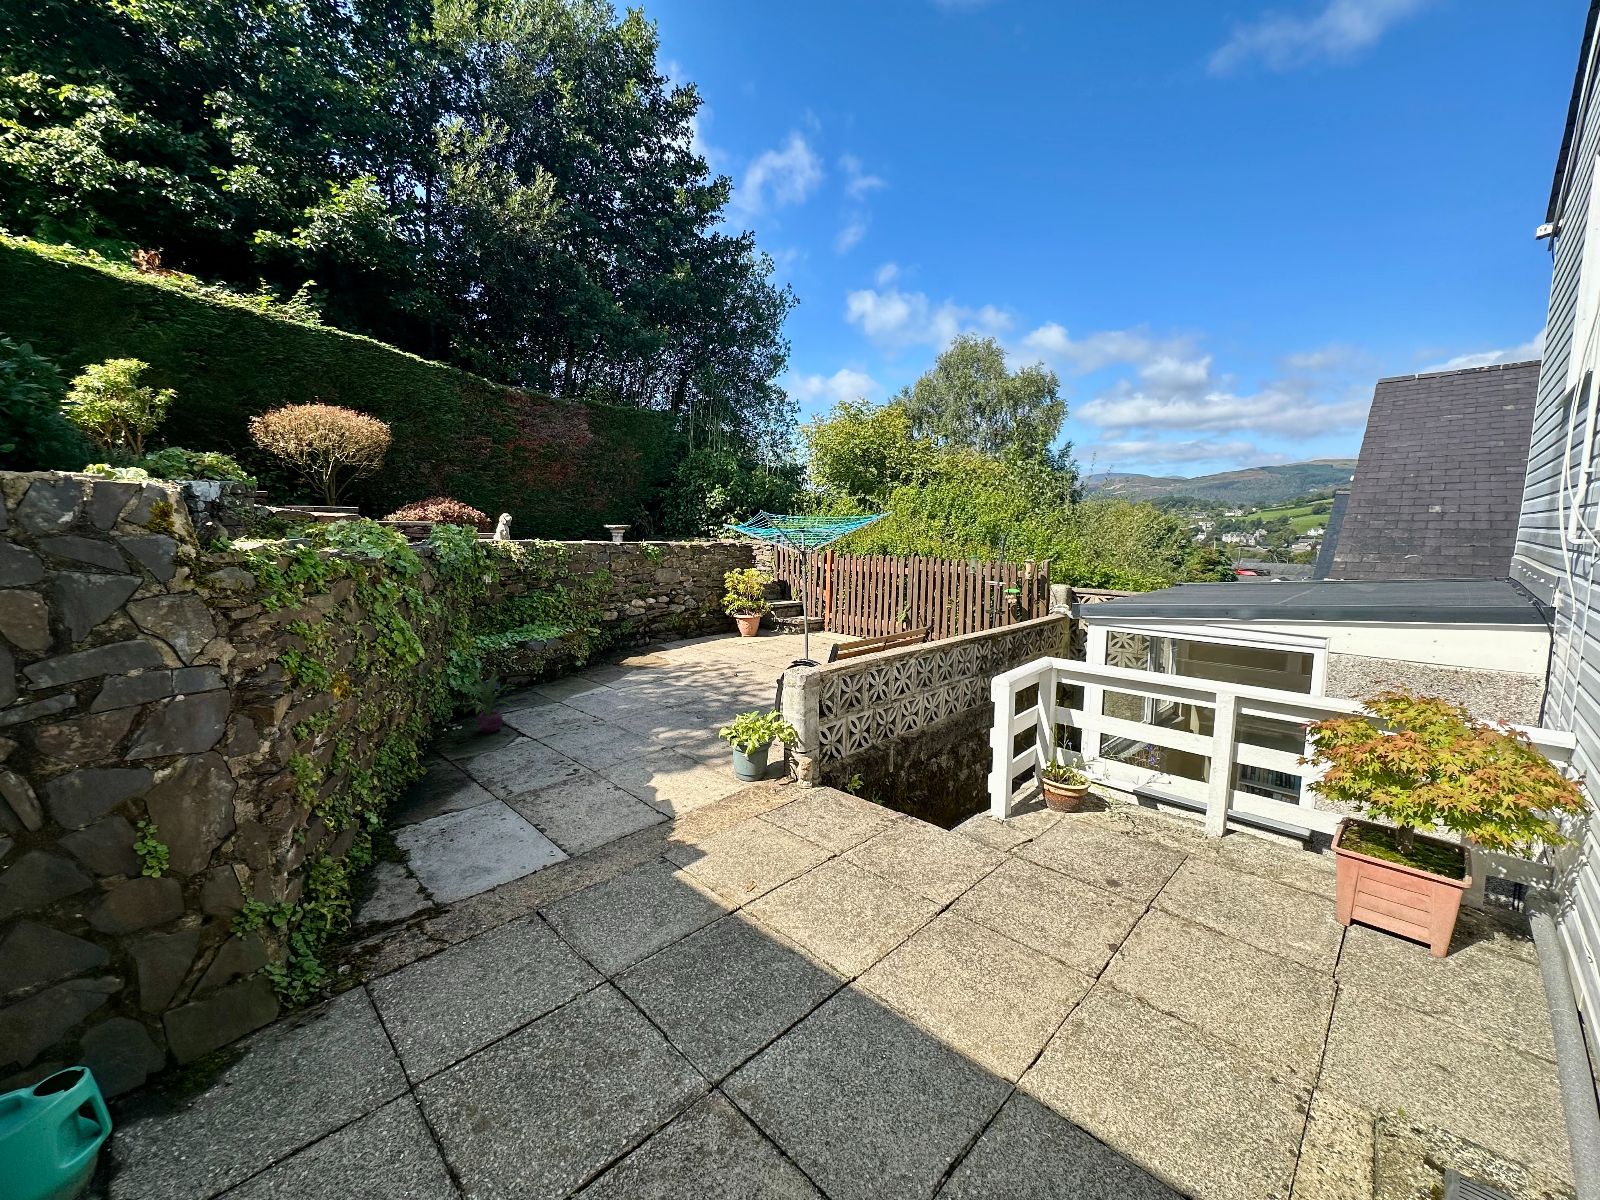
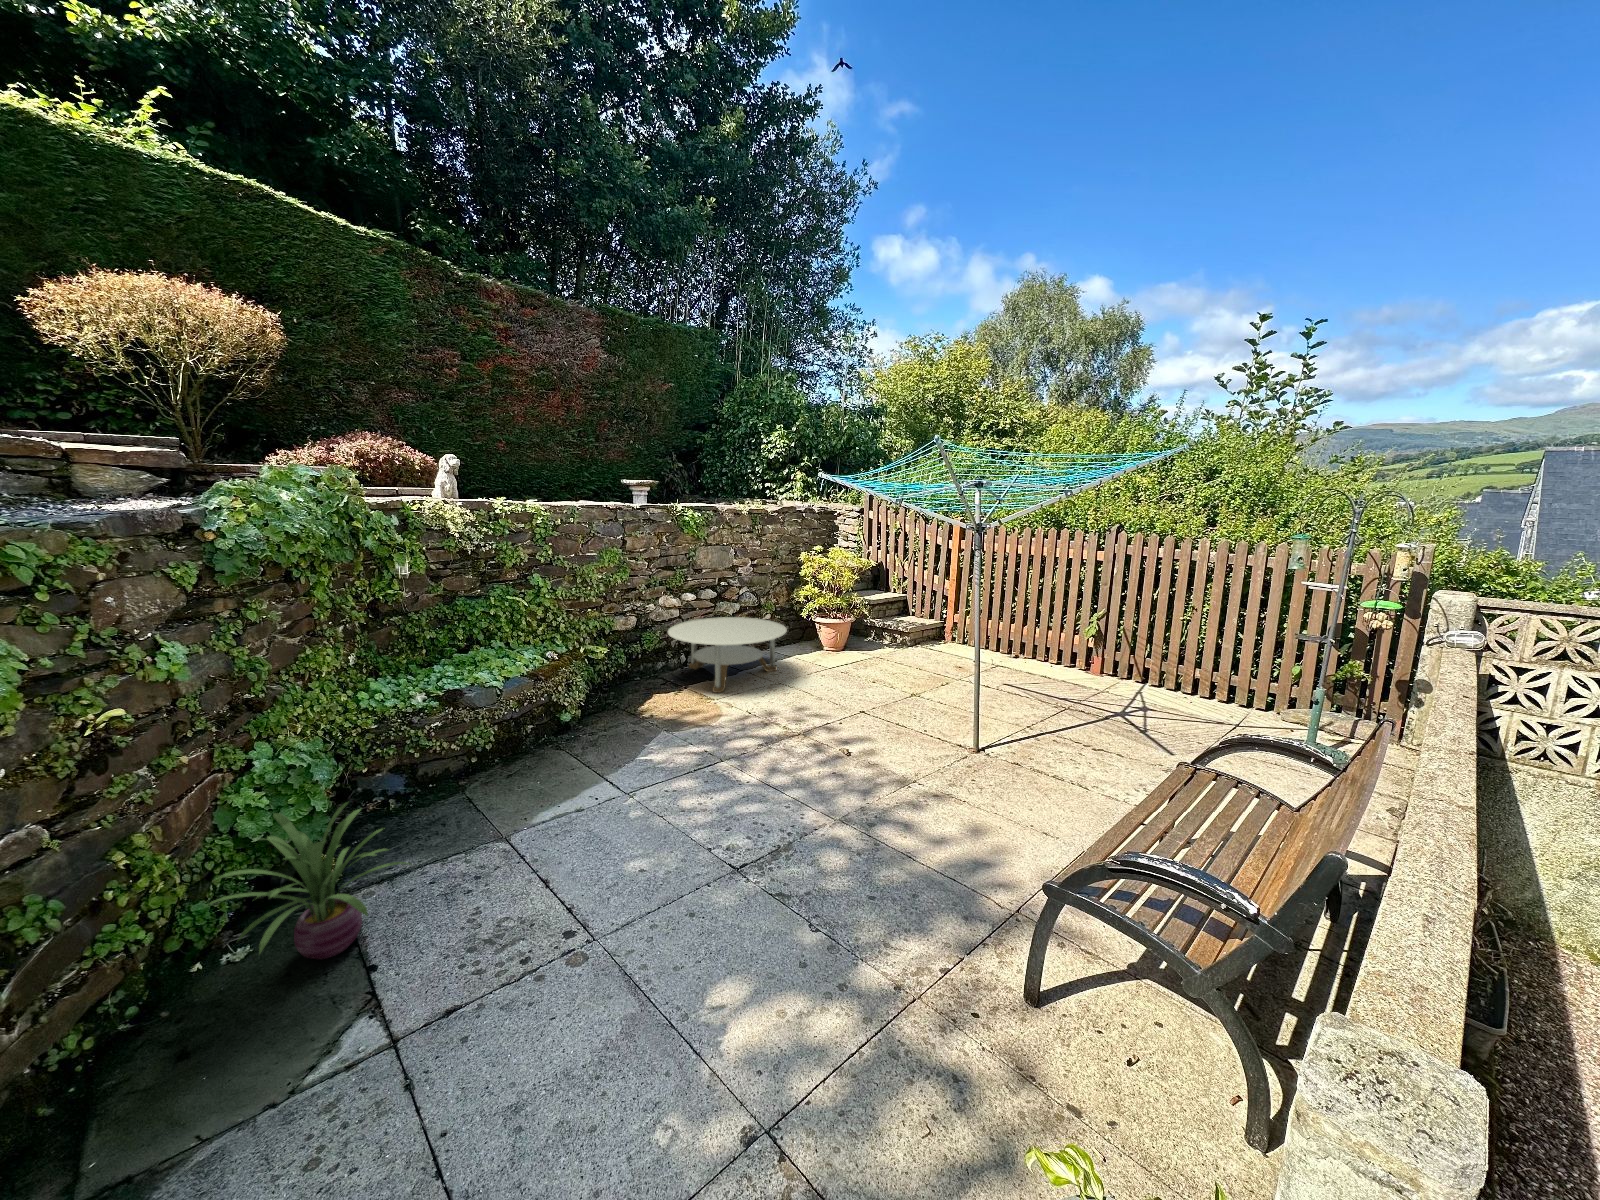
round table: none [637,614,713,657] -> present [668,617,787,693]

